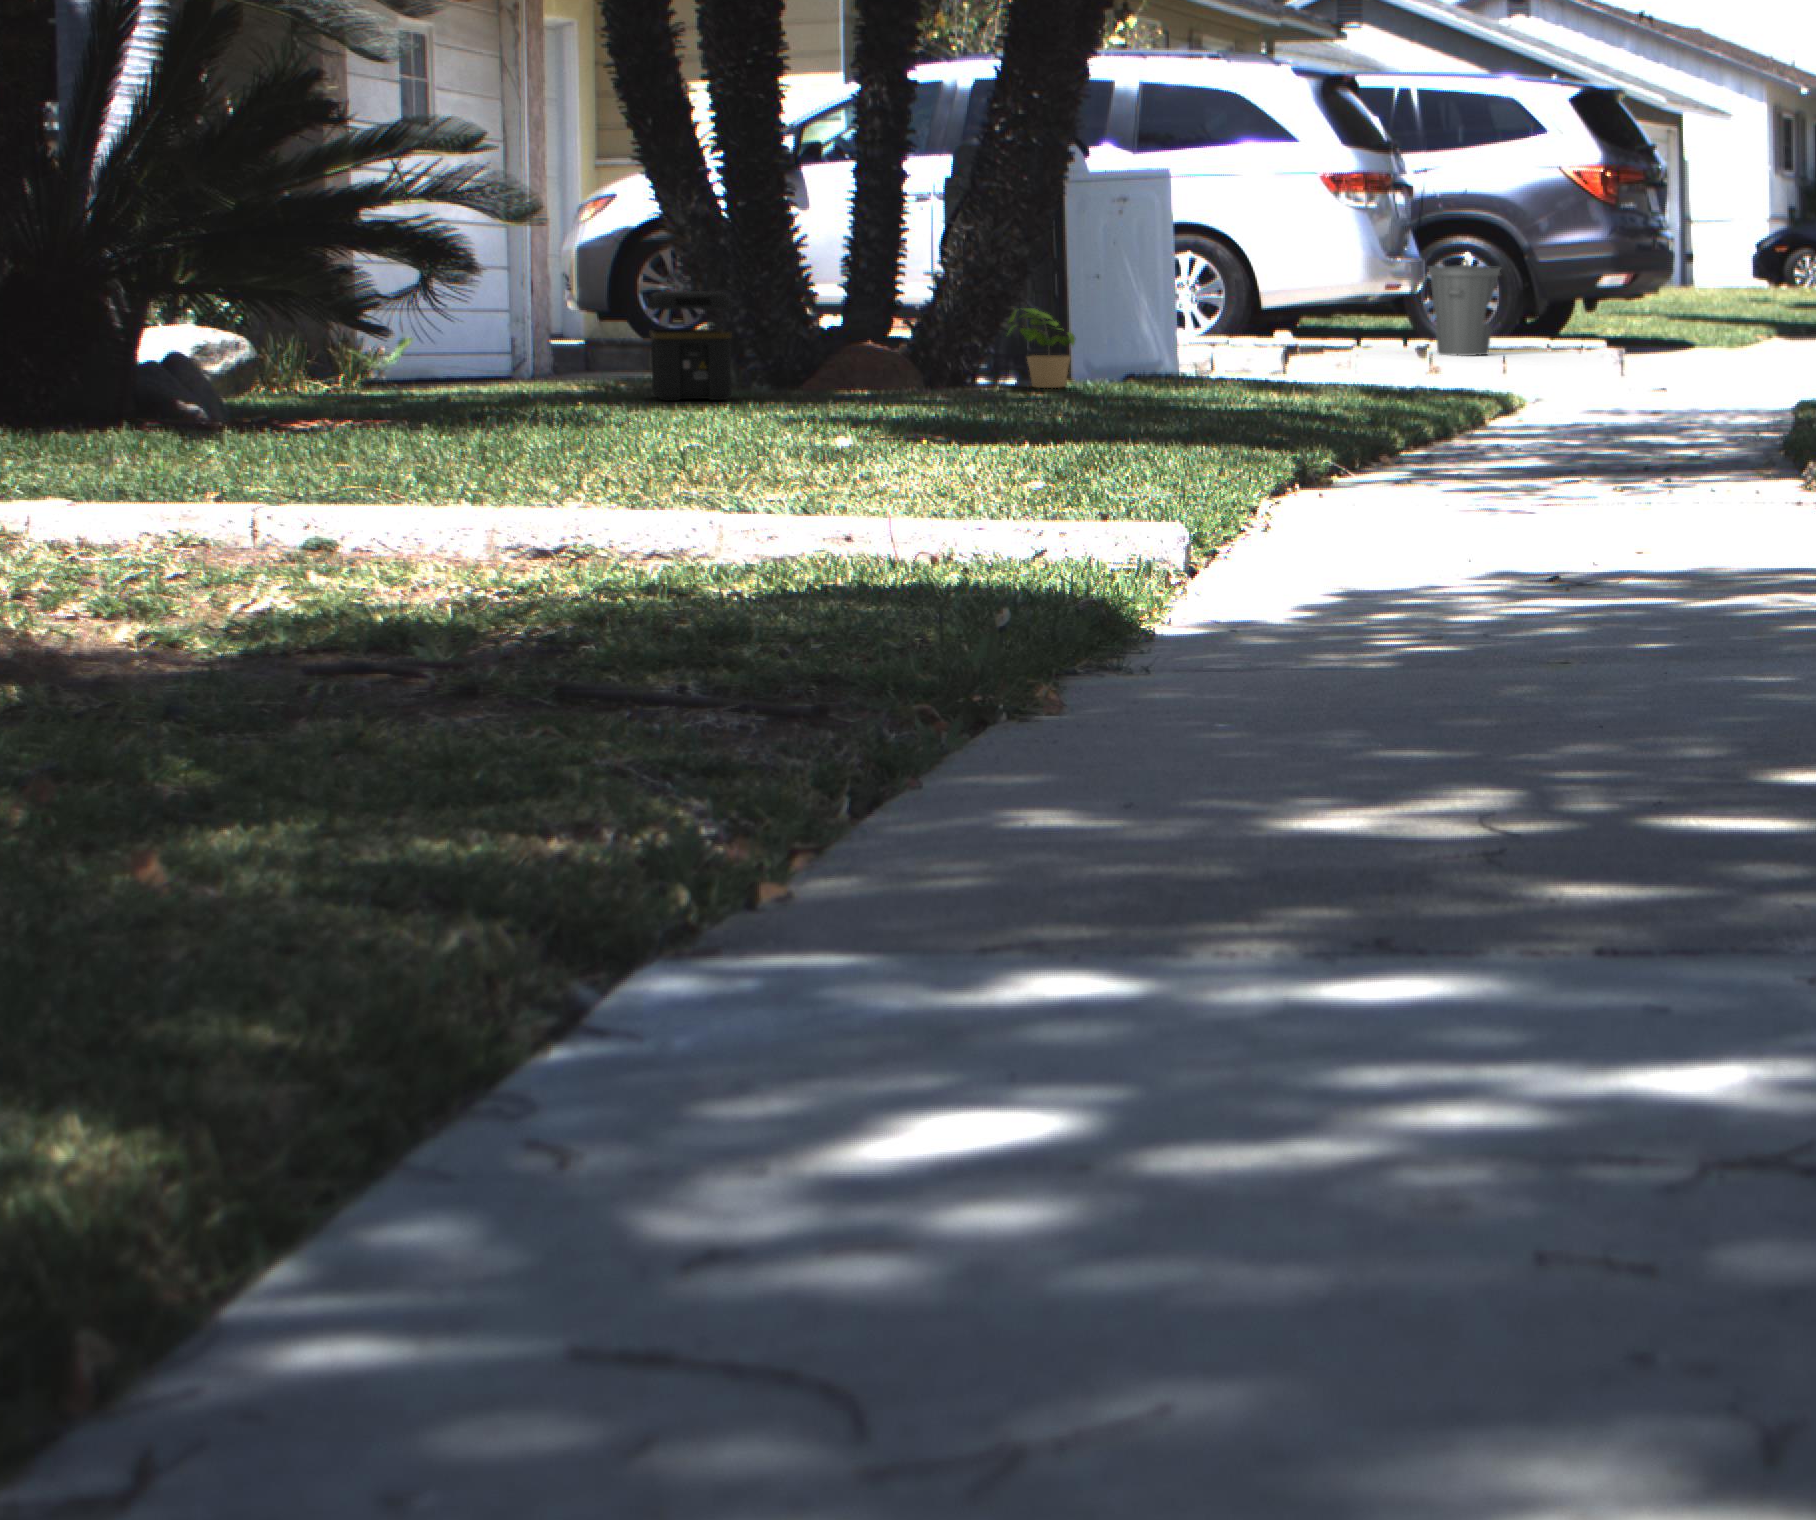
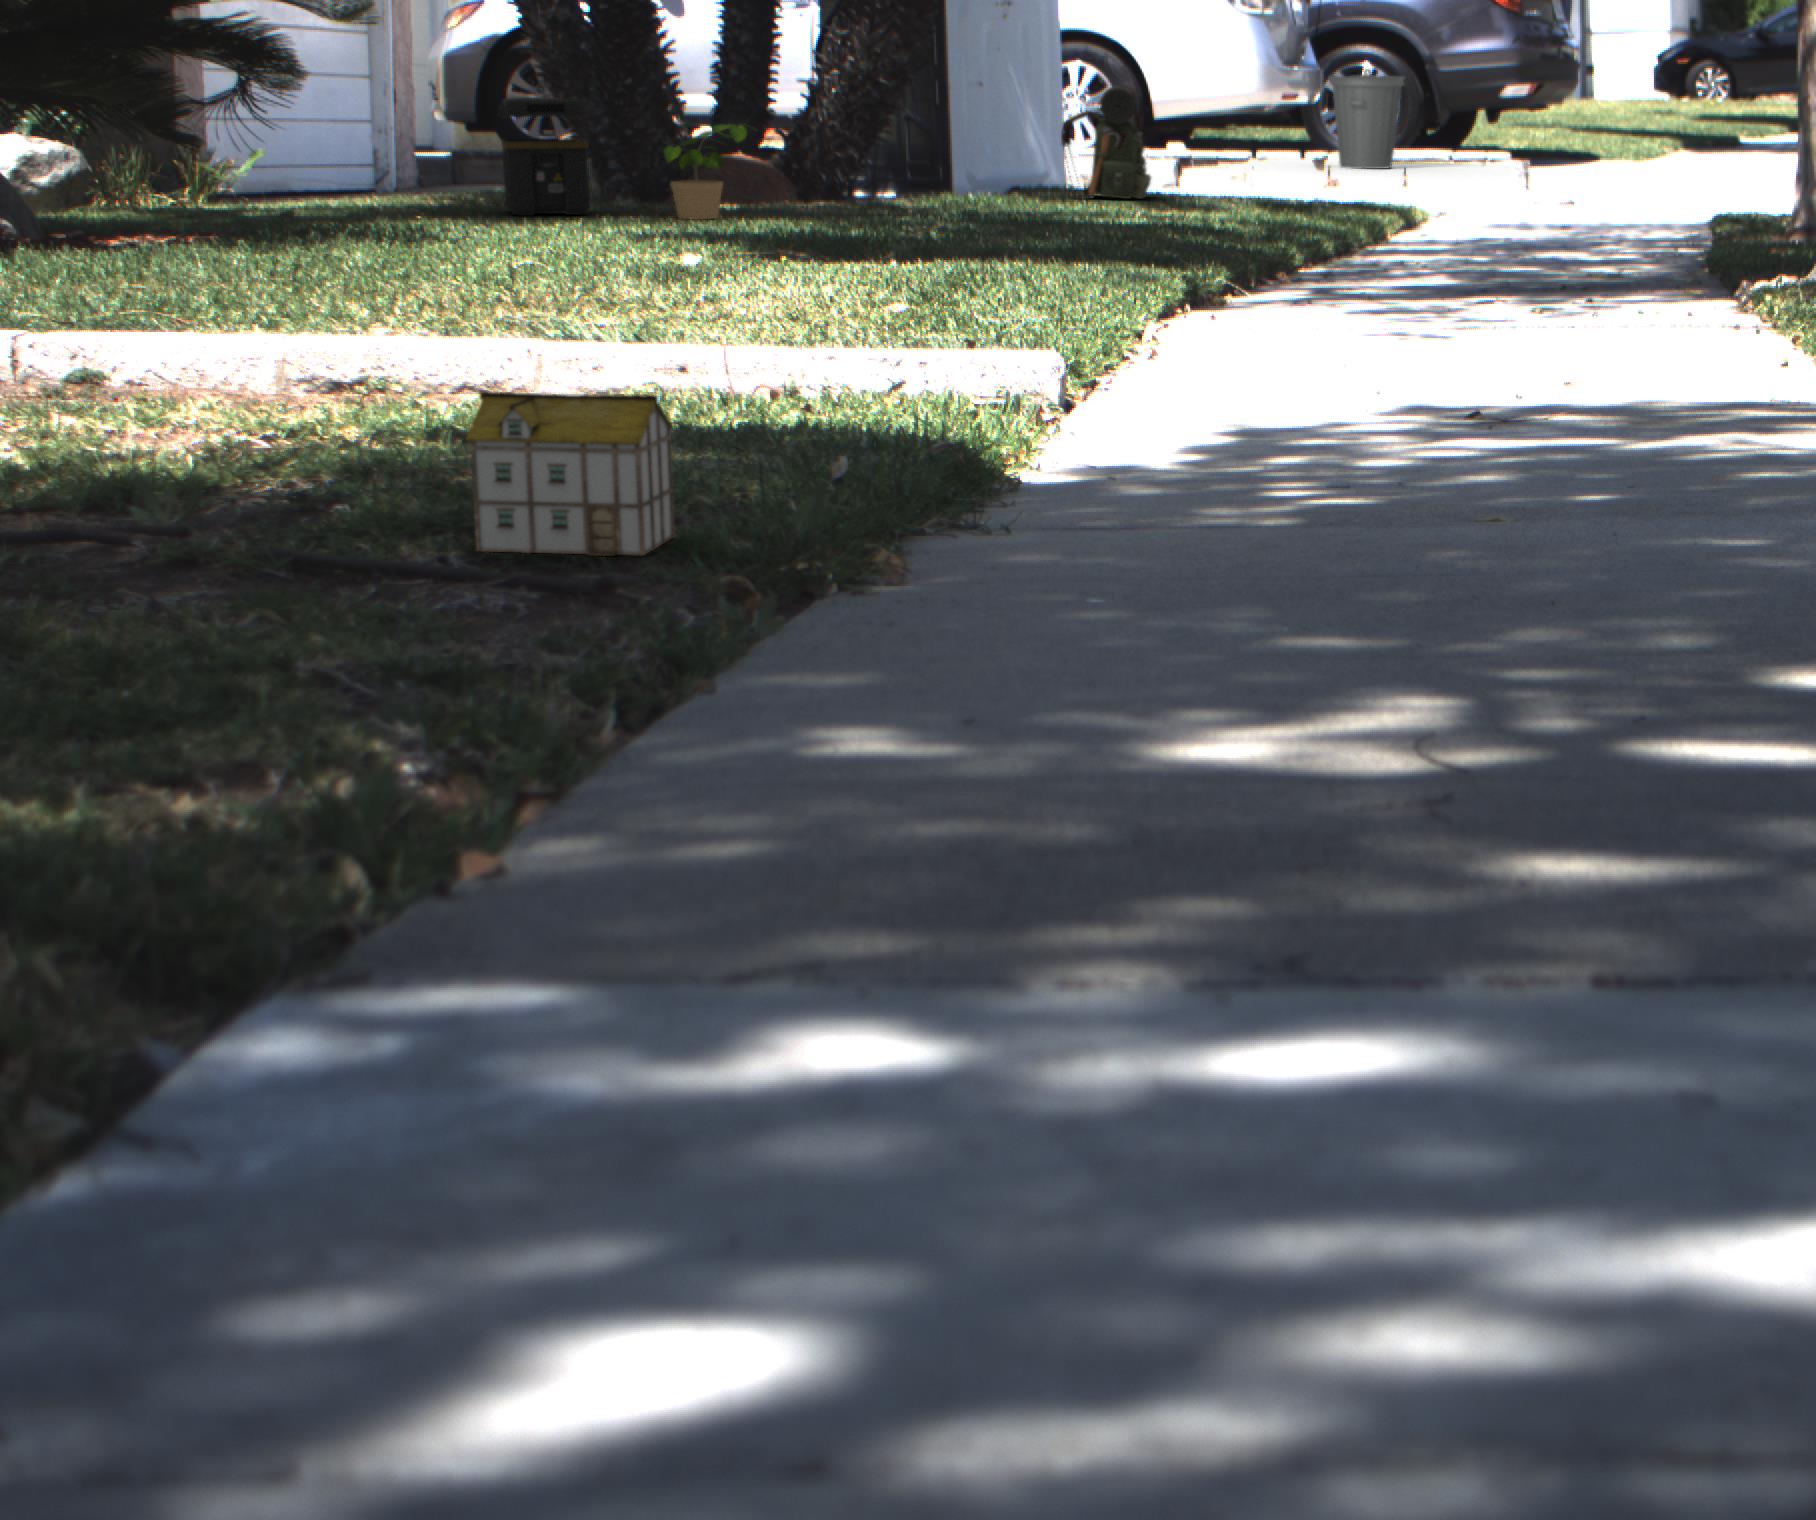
backpack: none [1170,277,1257,385] -> present [1061,85,1151,199]
potted plant: present [1008,308,1075,388] -> present [664,124,747,220]
toy house: none [708,547,875,682] -> present [466,391,675,556]

